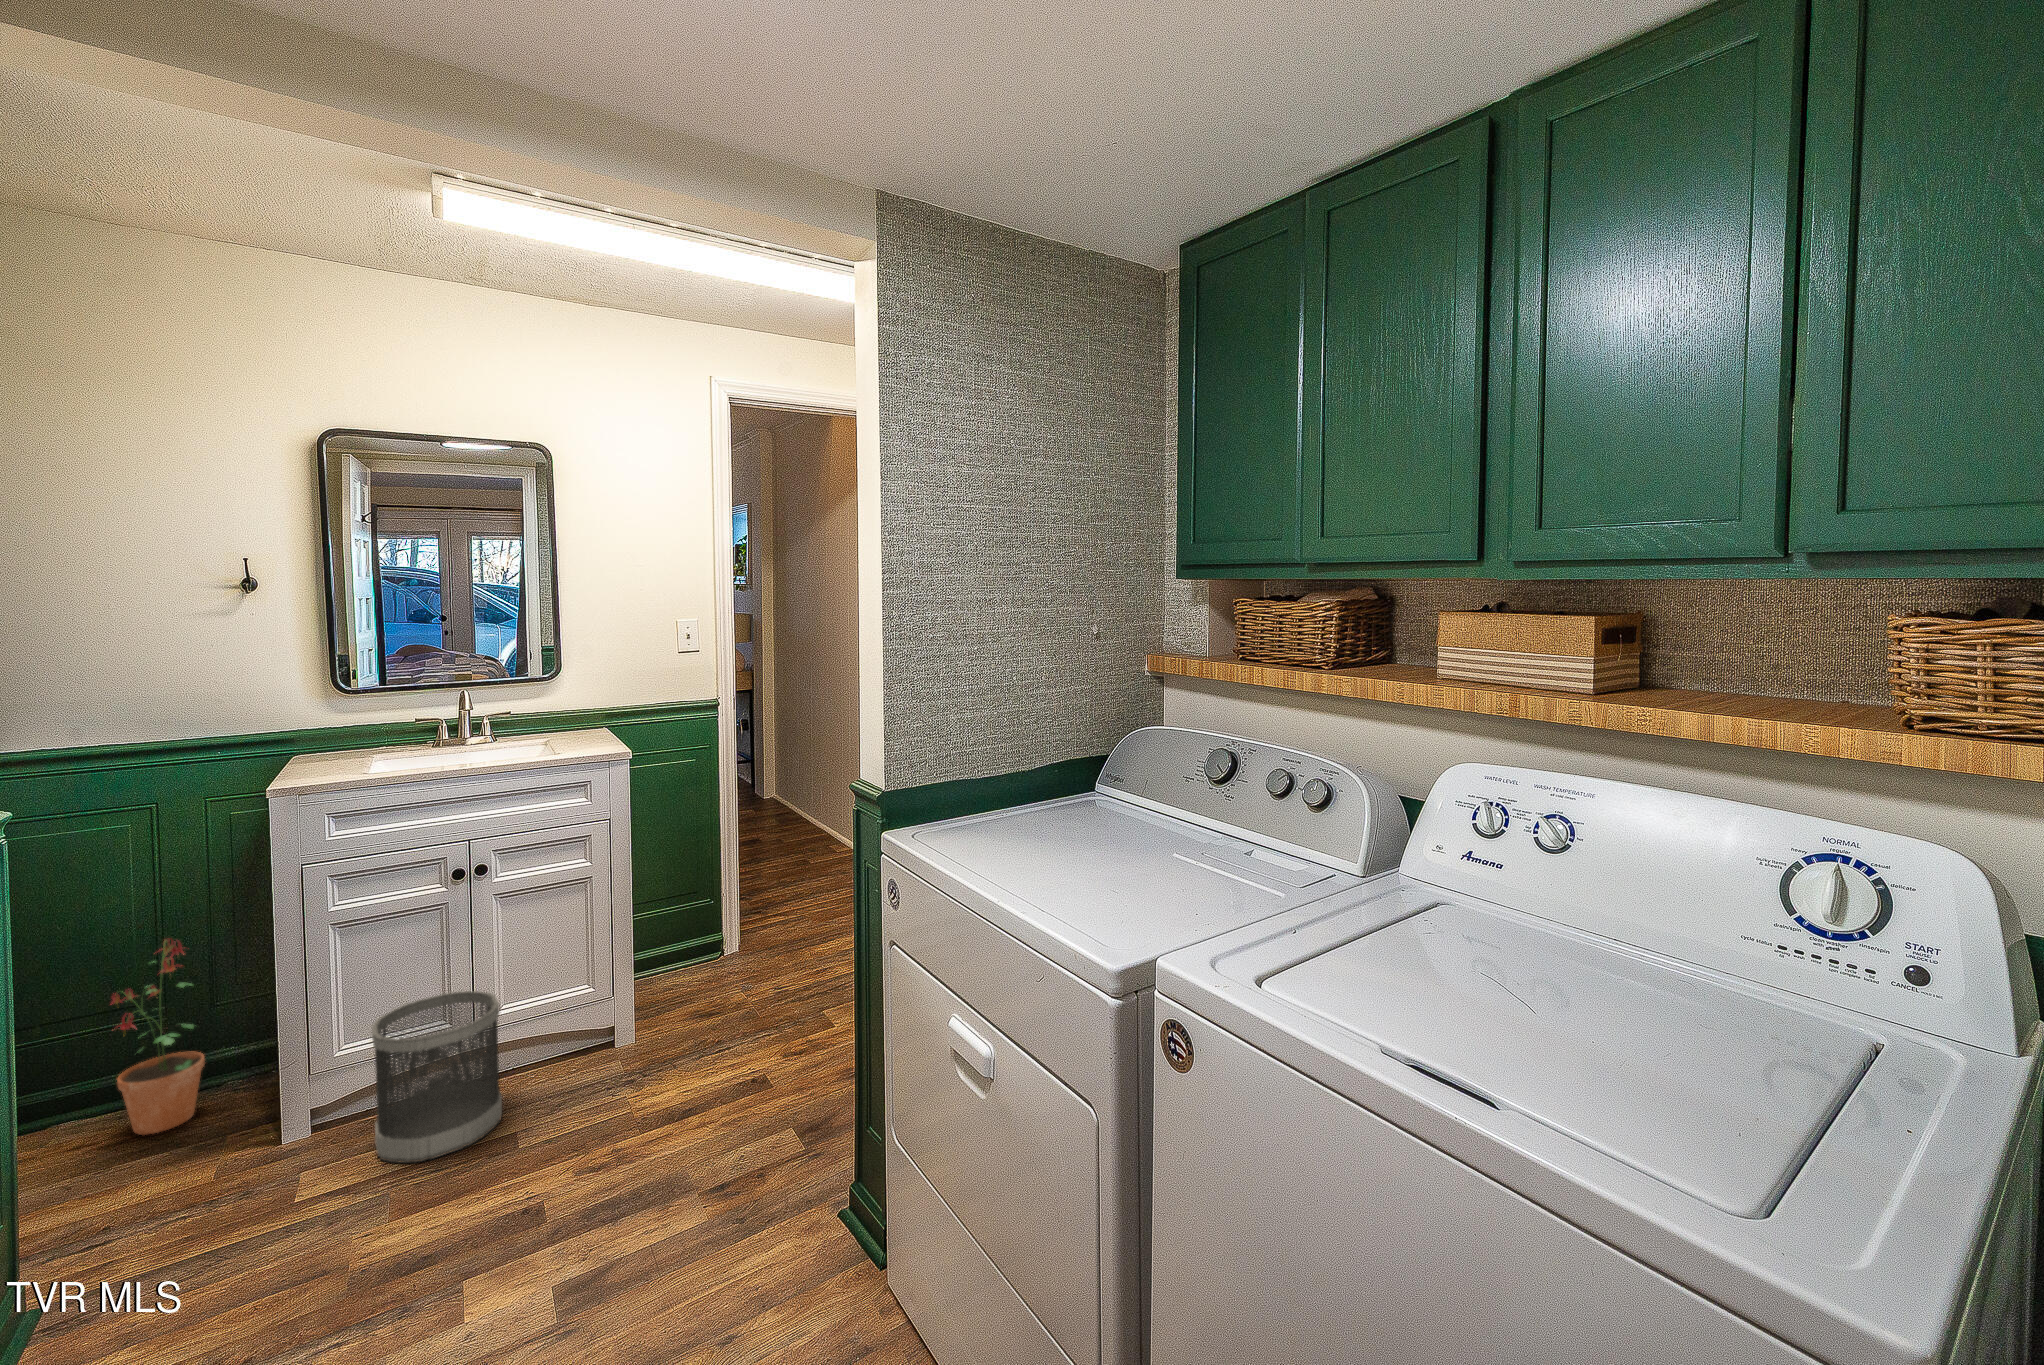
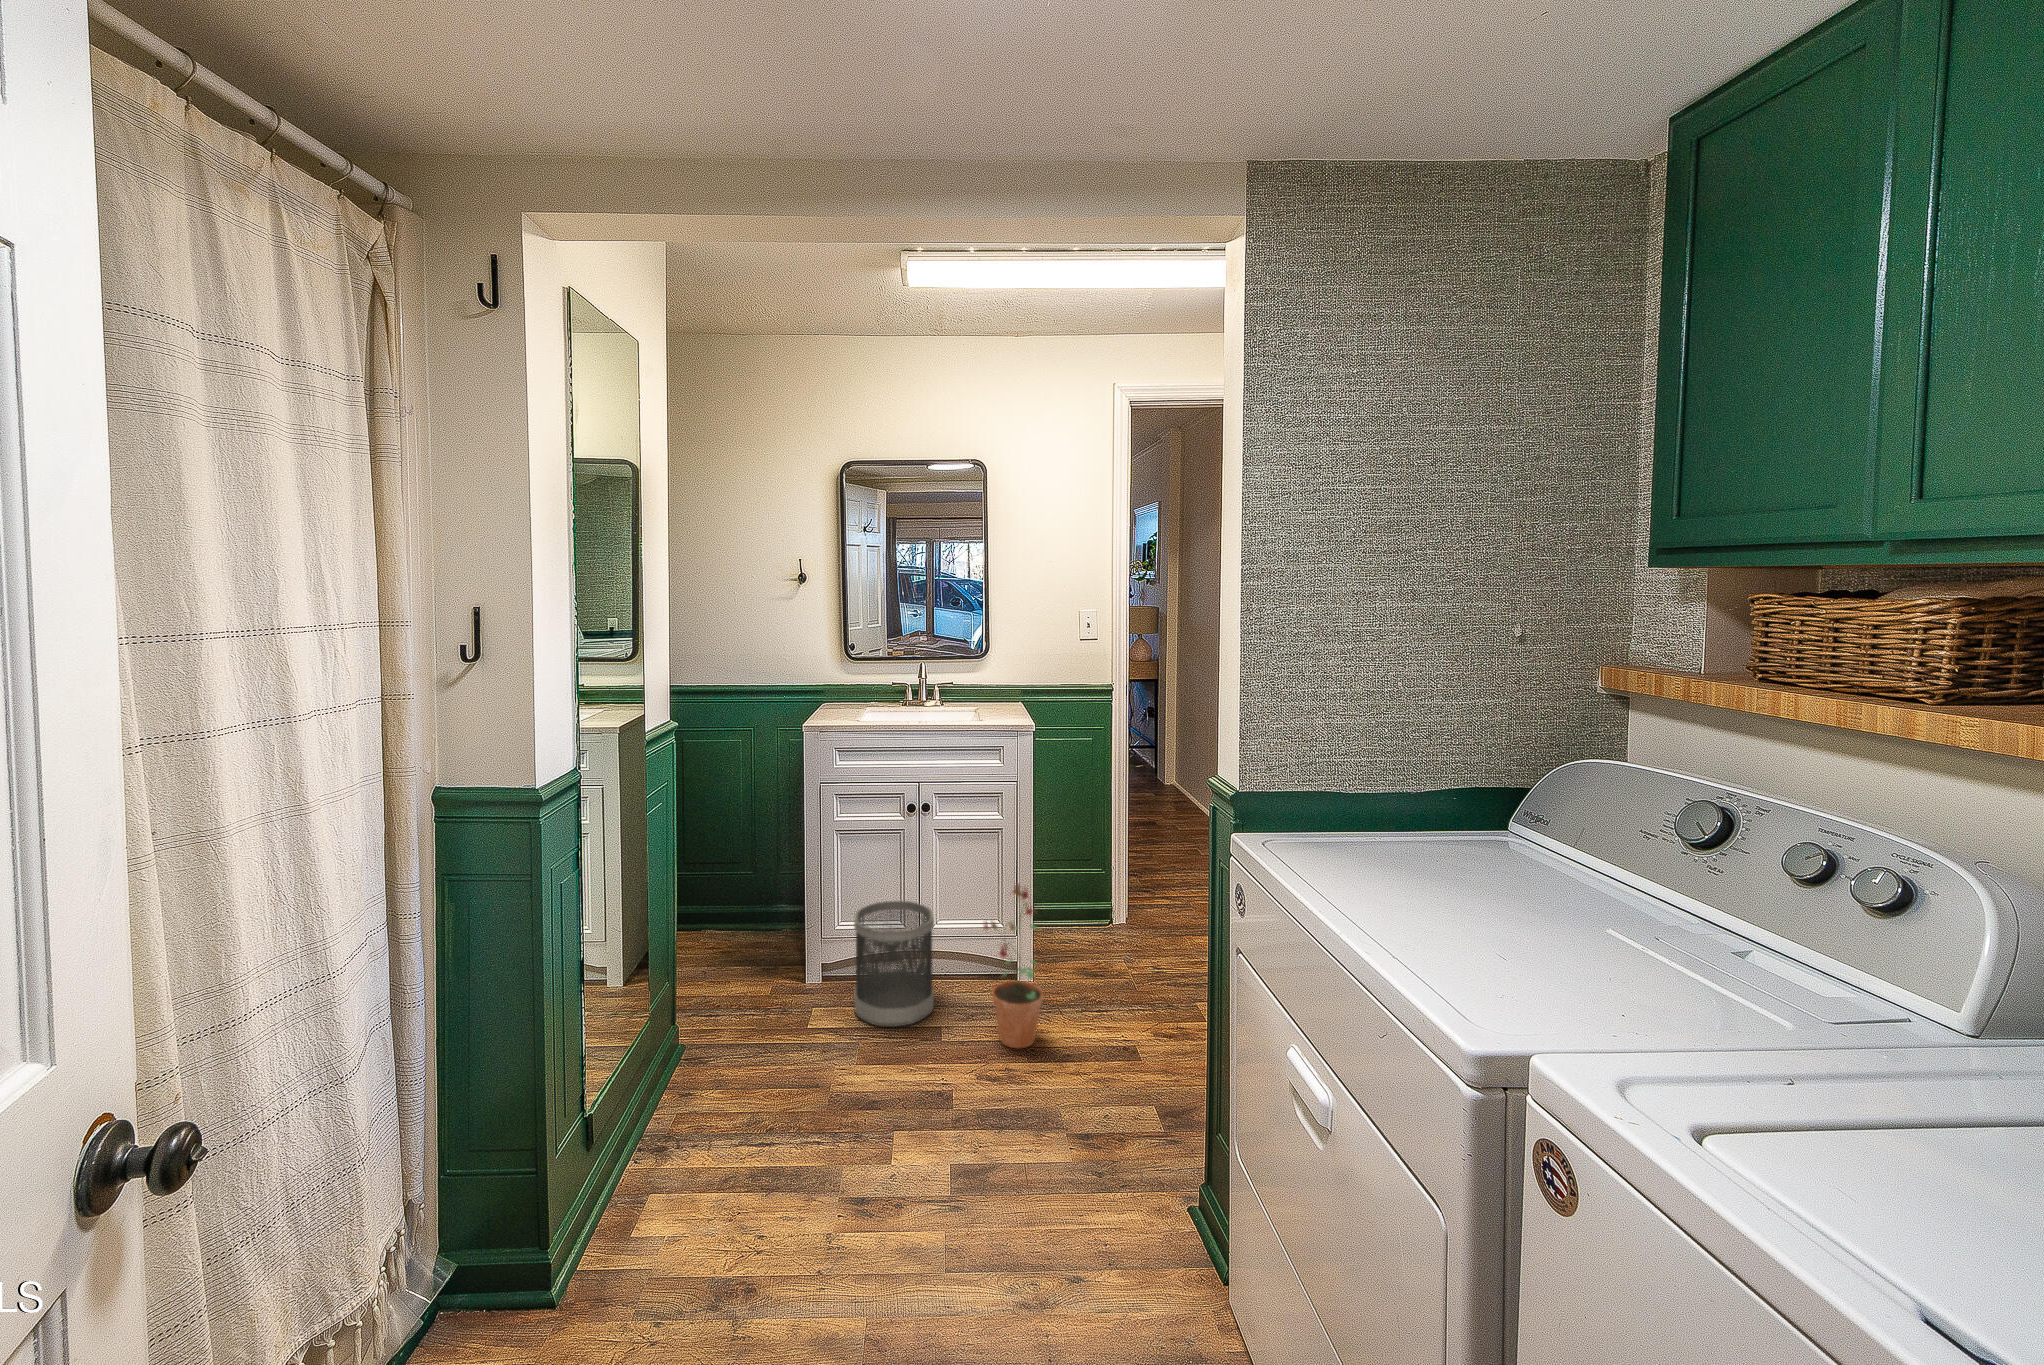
potted plant: present [110,939,205,1135] -> present [984,884,1043,1048]

